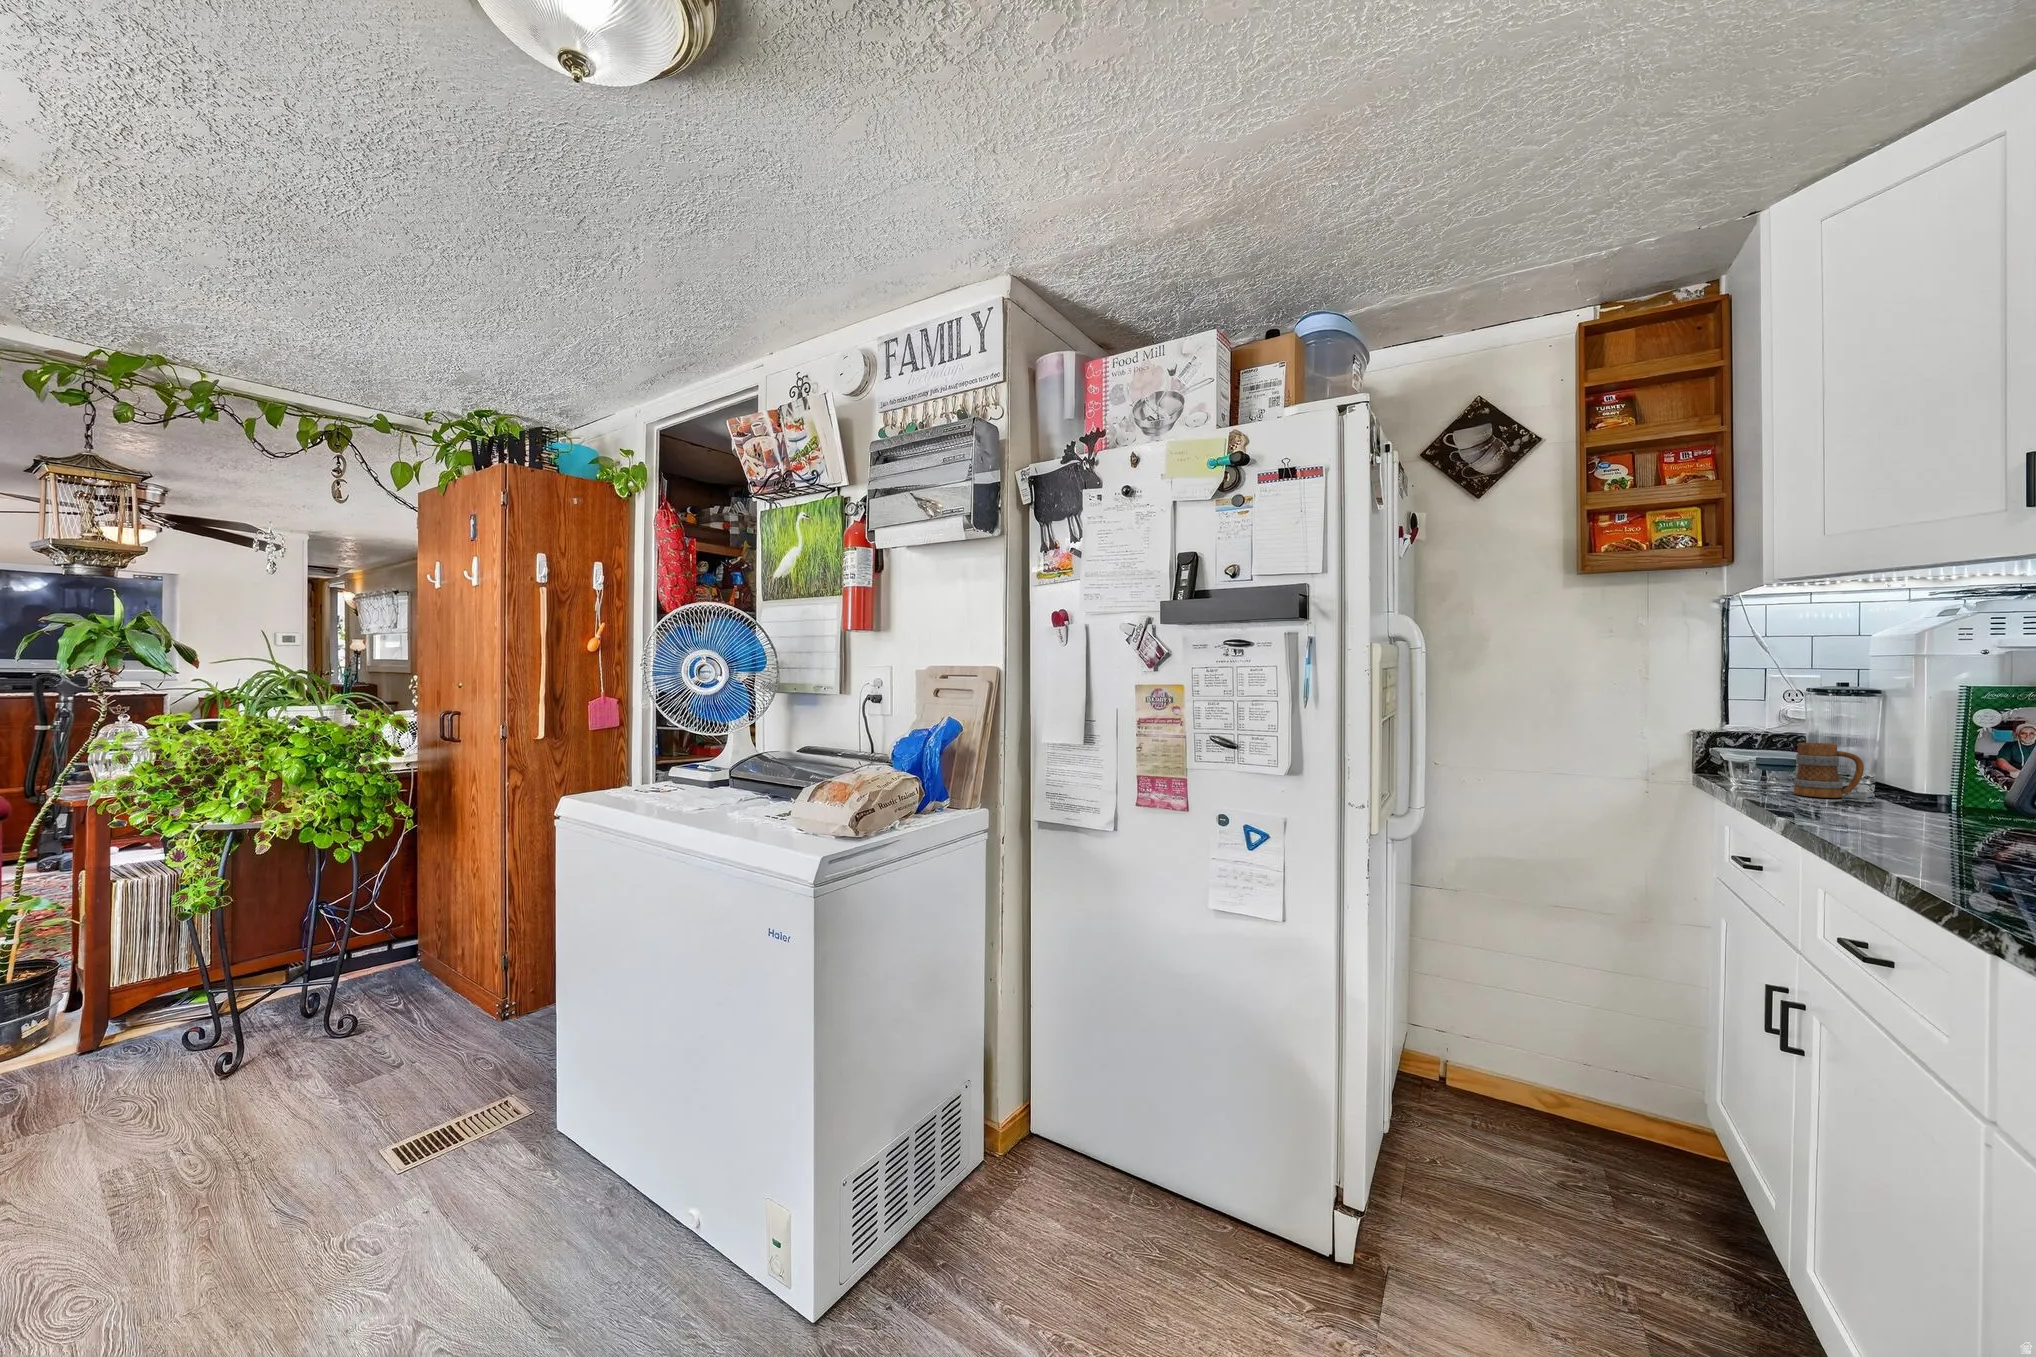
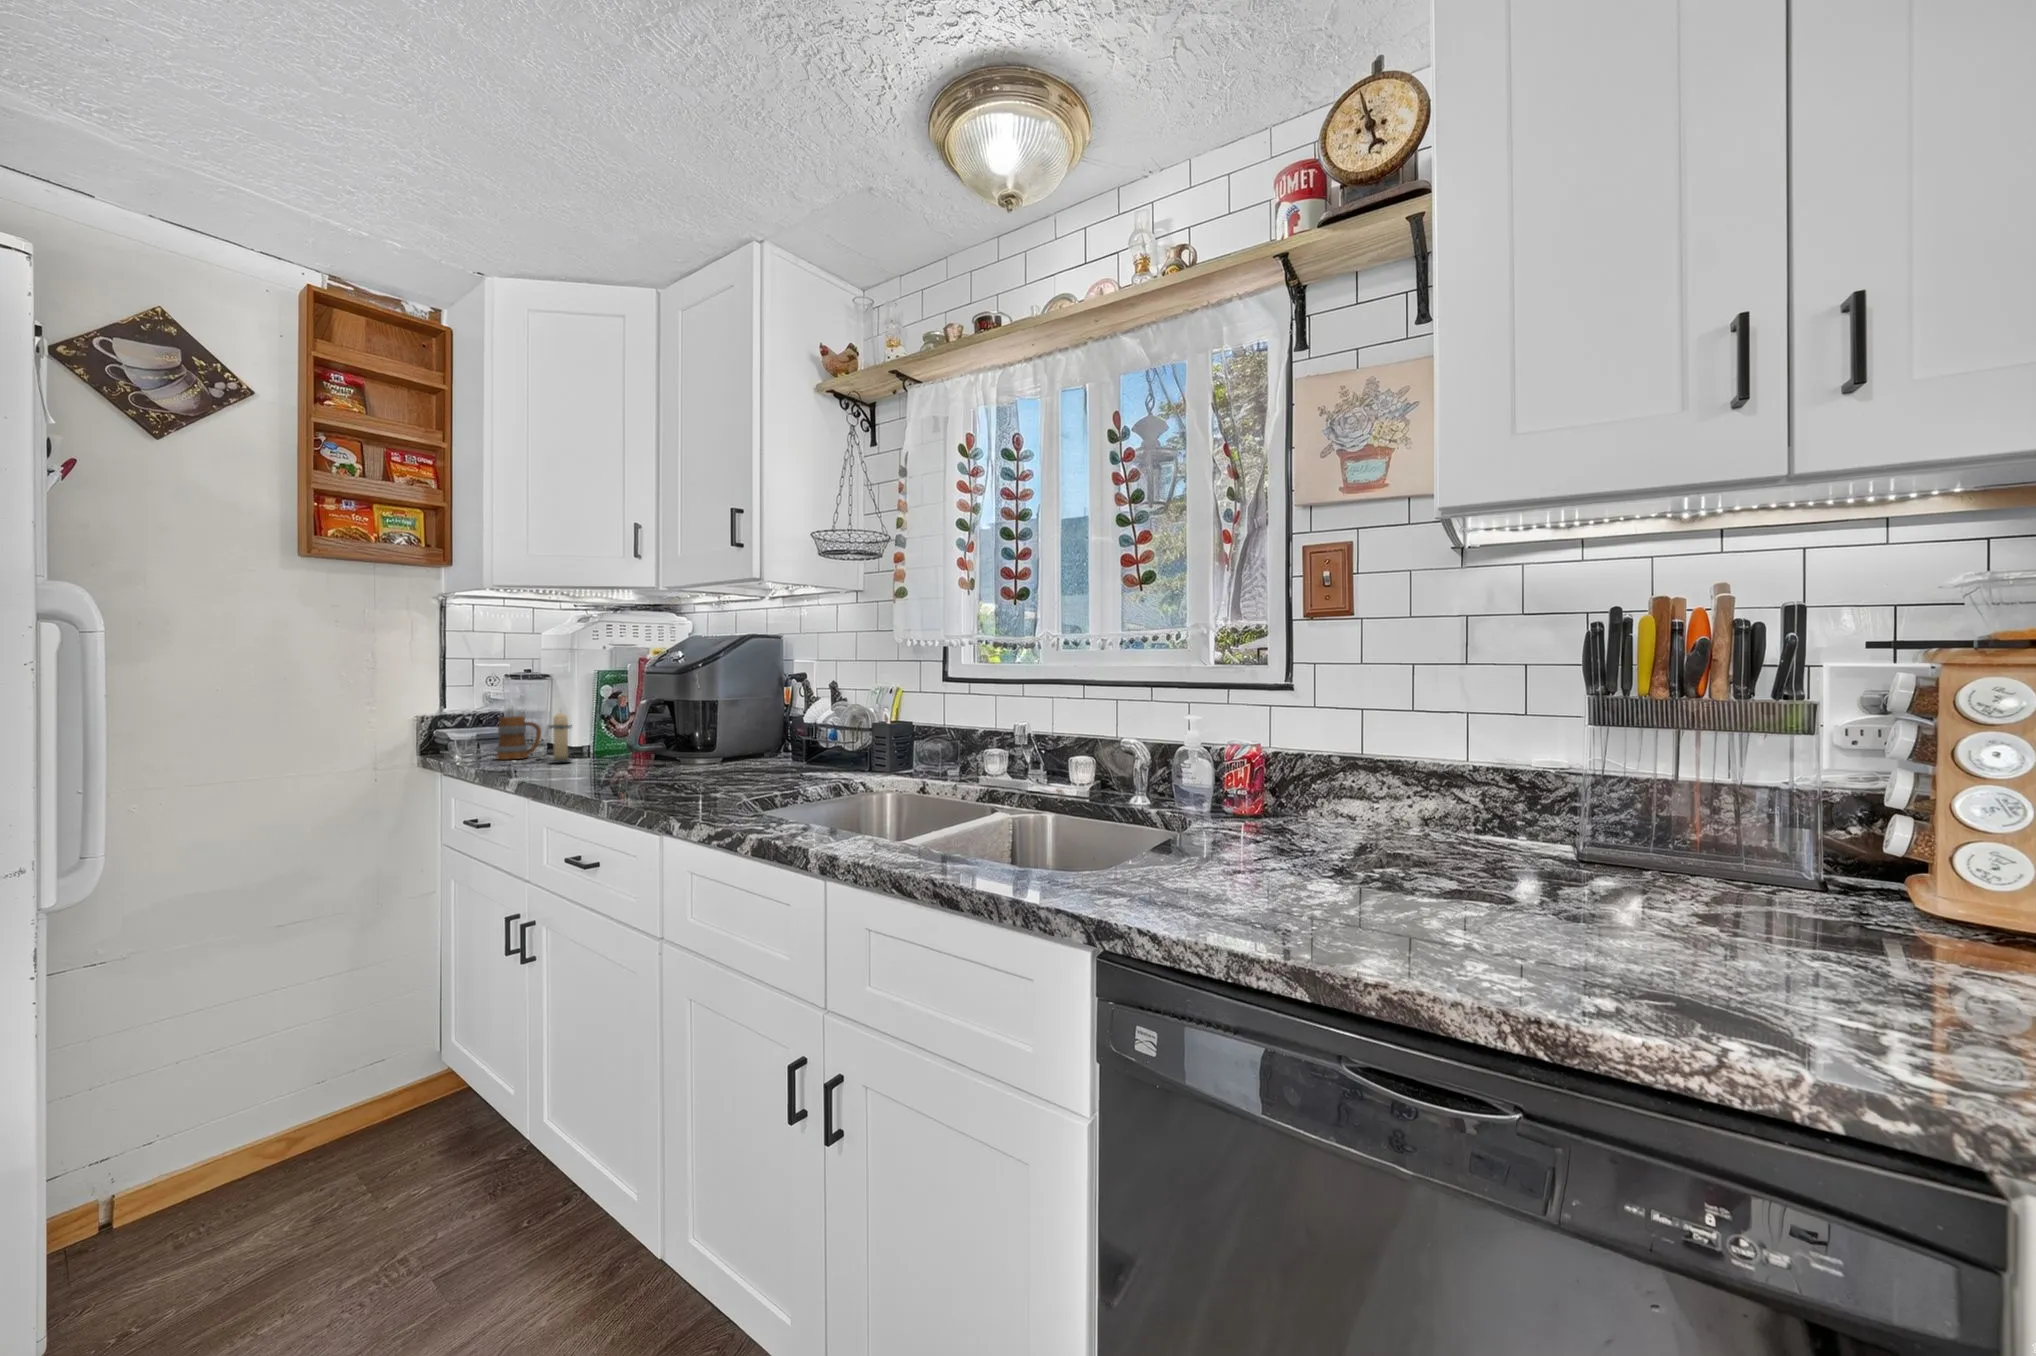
candle: none [1870,740,1925,815] -> present [549,713,572,763]

